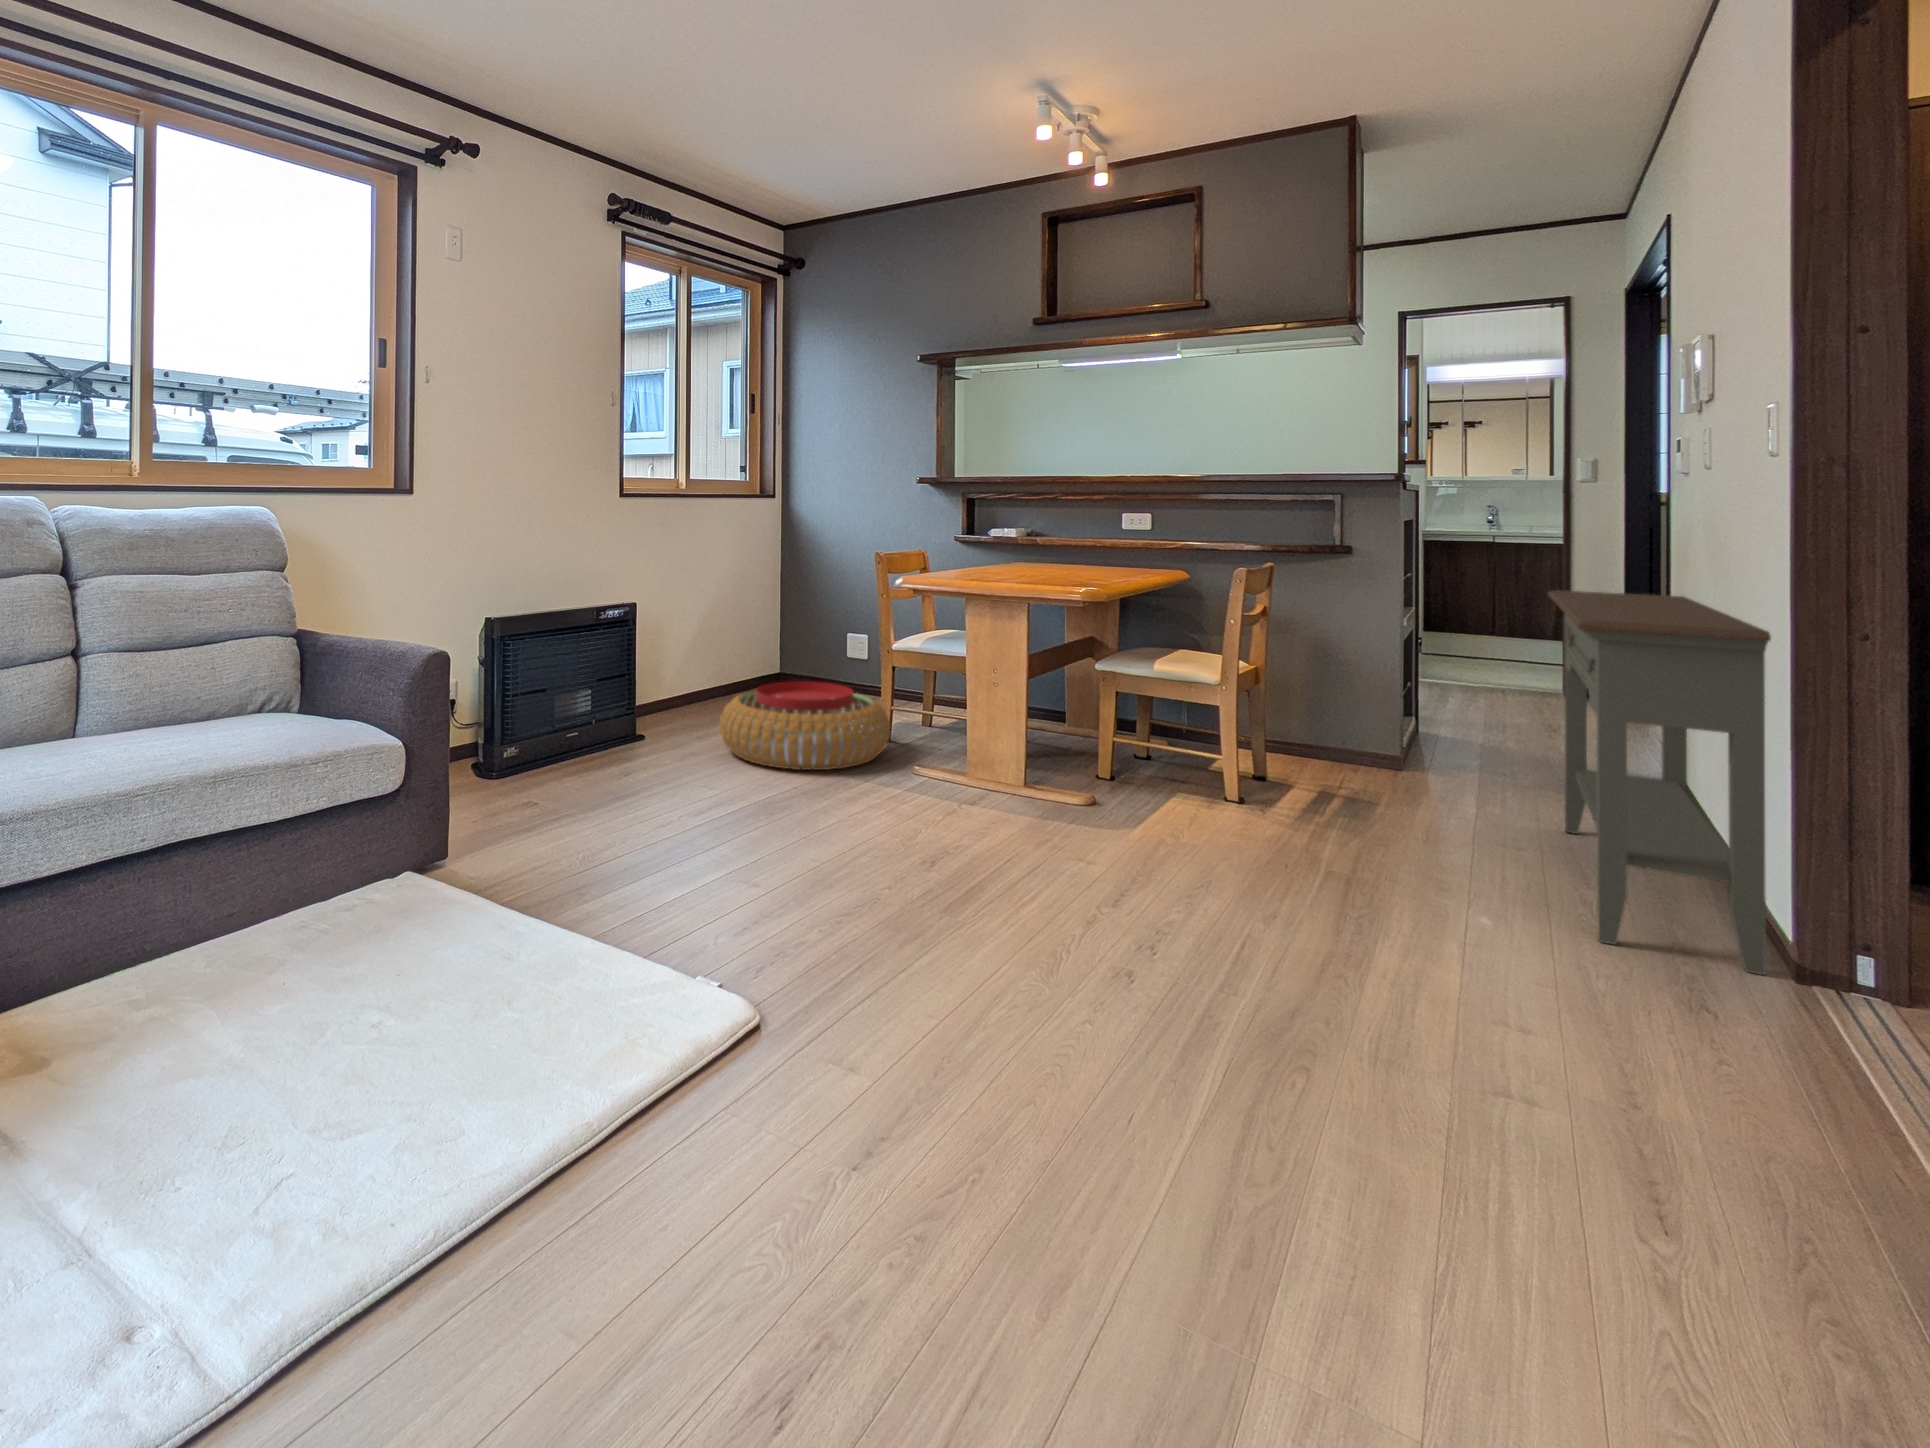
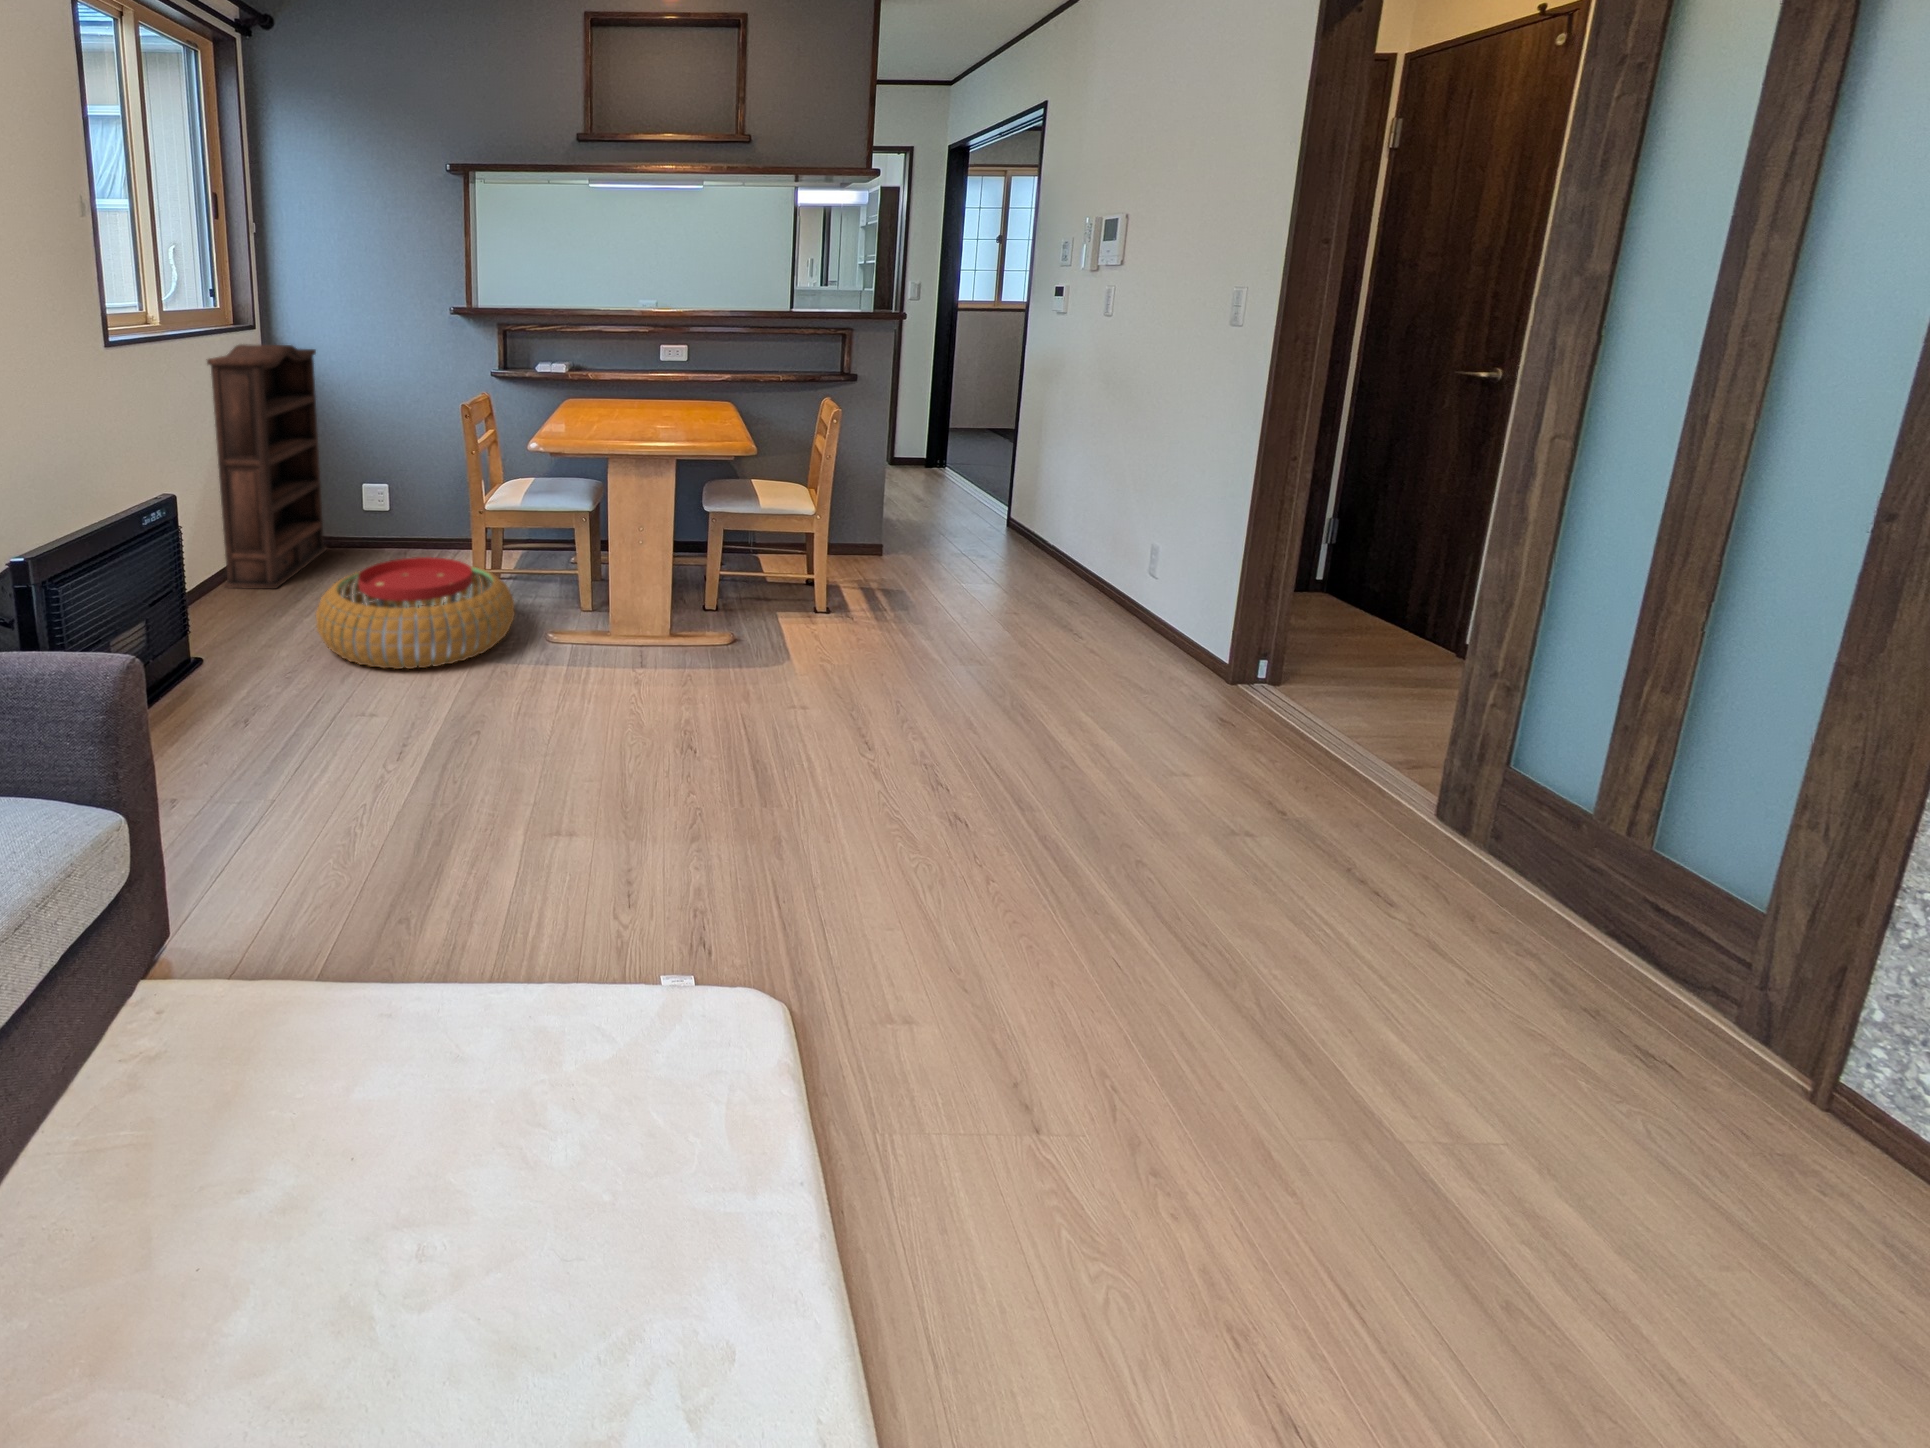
bookshelf: none [712,507,816,707] -> present [207,344,327,589]
console table: present [1548,590,1771,975] -> none [1015,413,1249,681]

